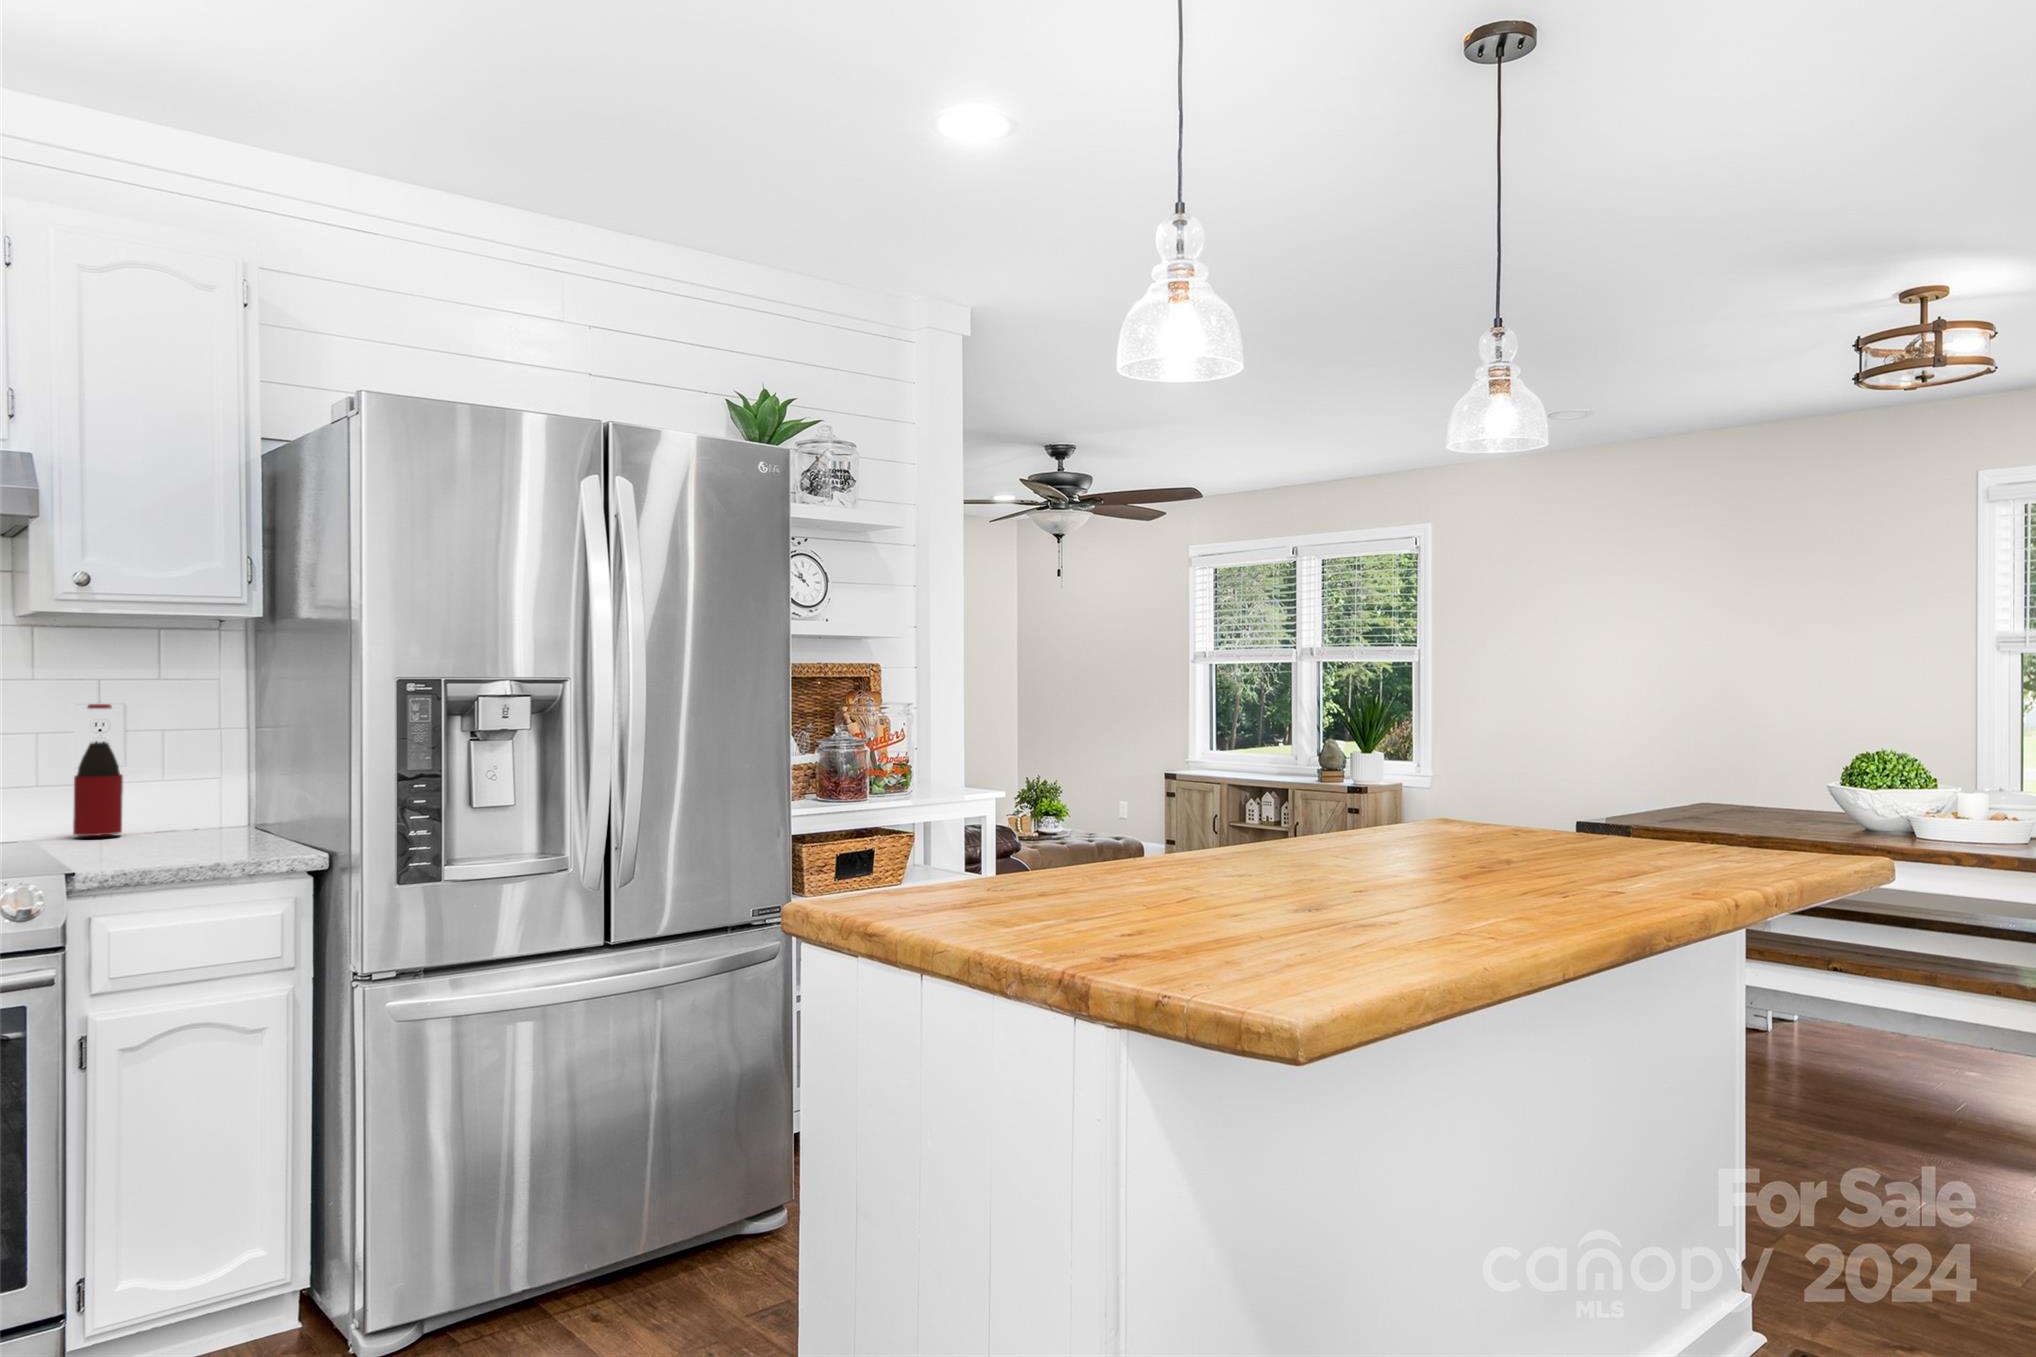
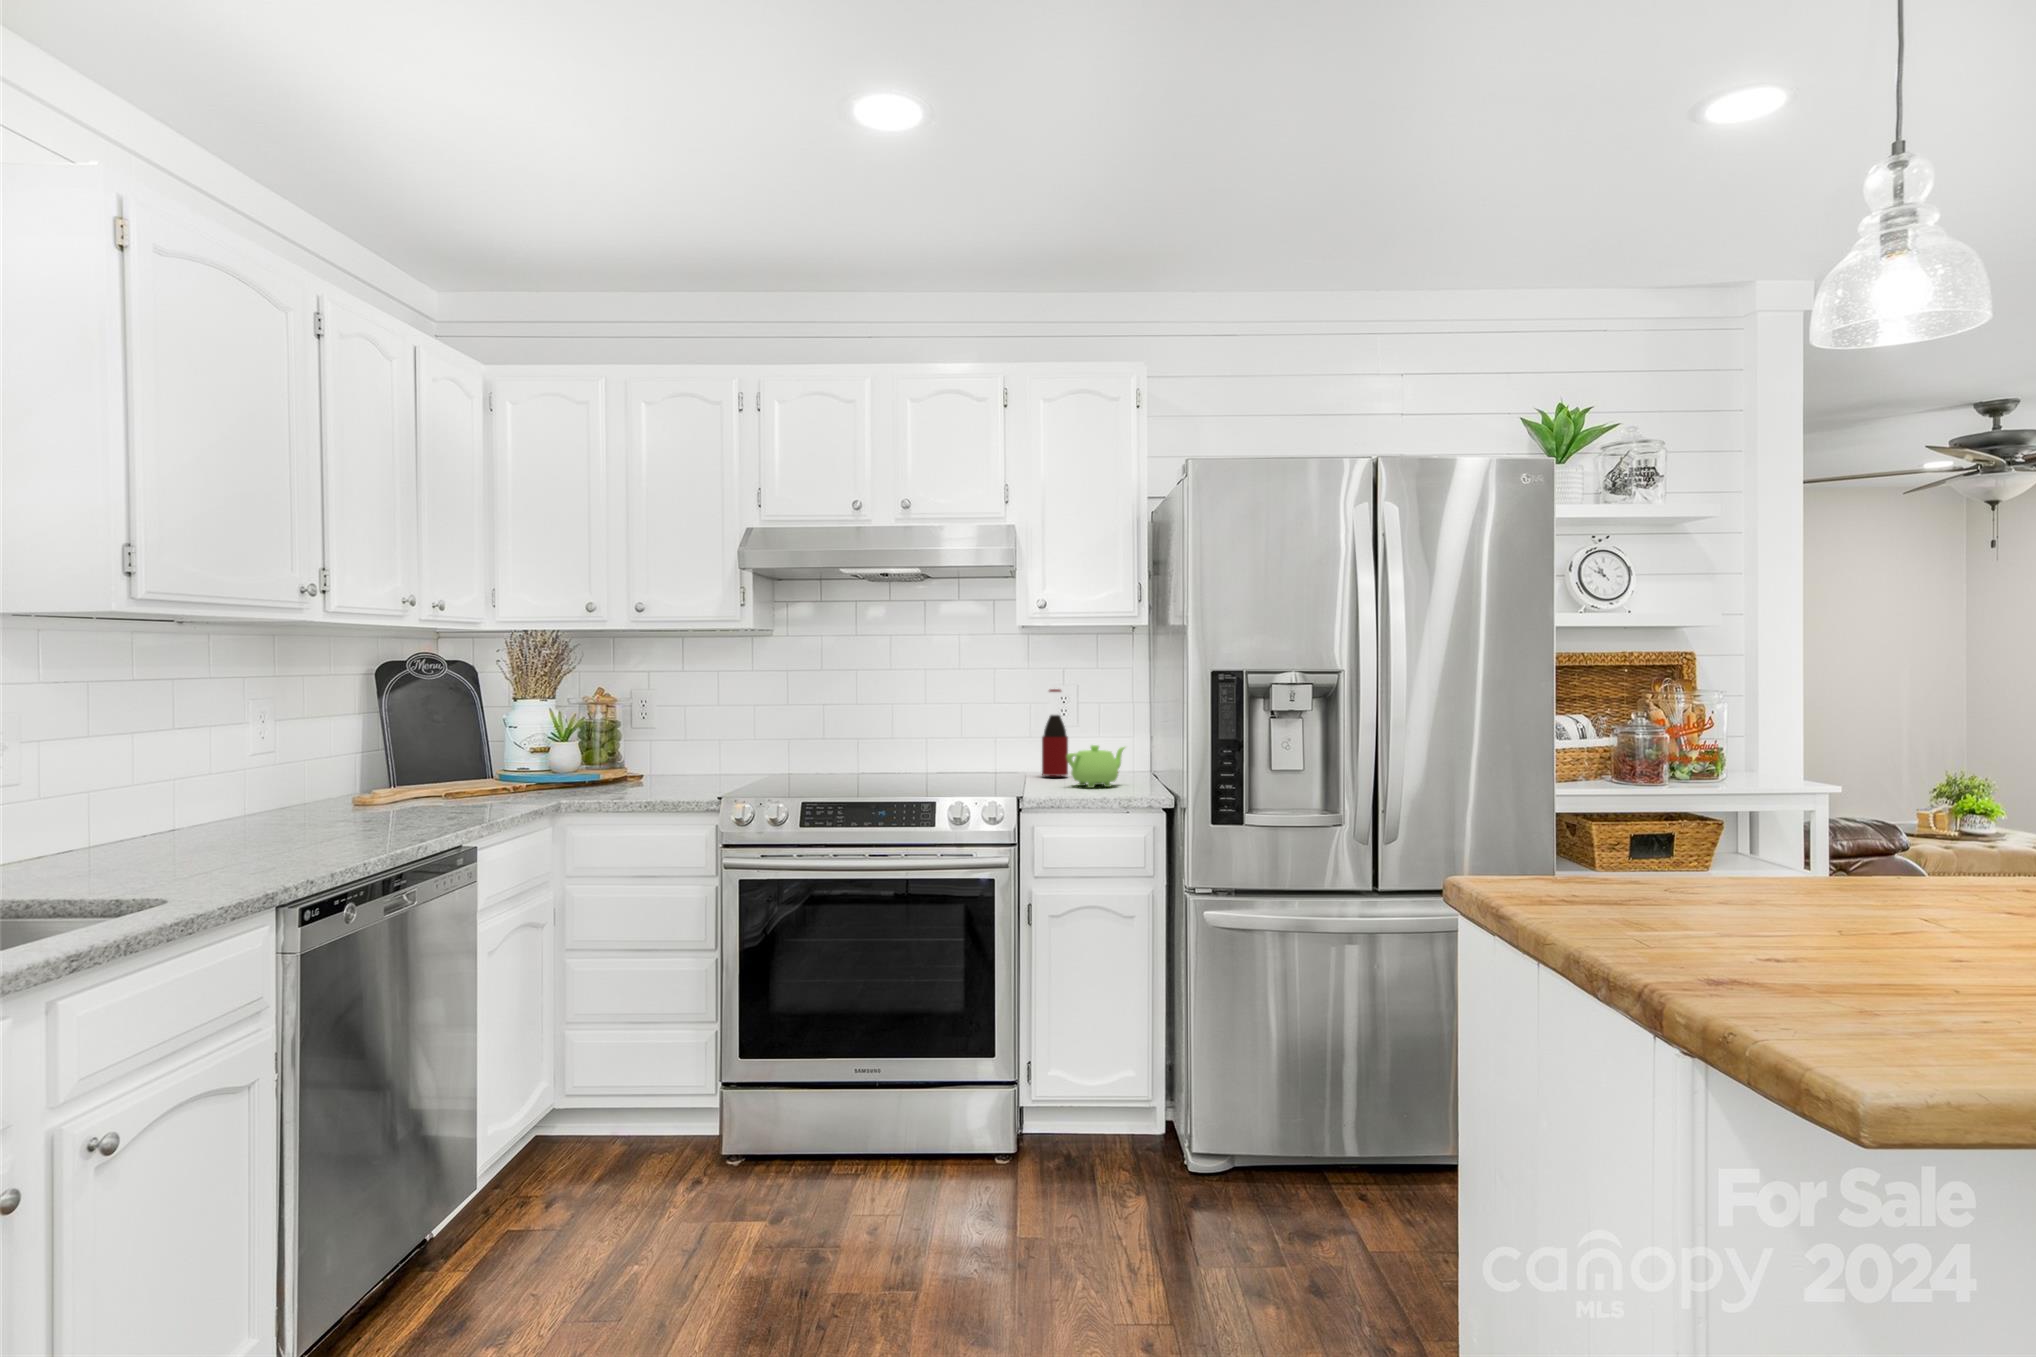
teapot: none [137,786,235,849] -> present [1067,745,1125,788]

